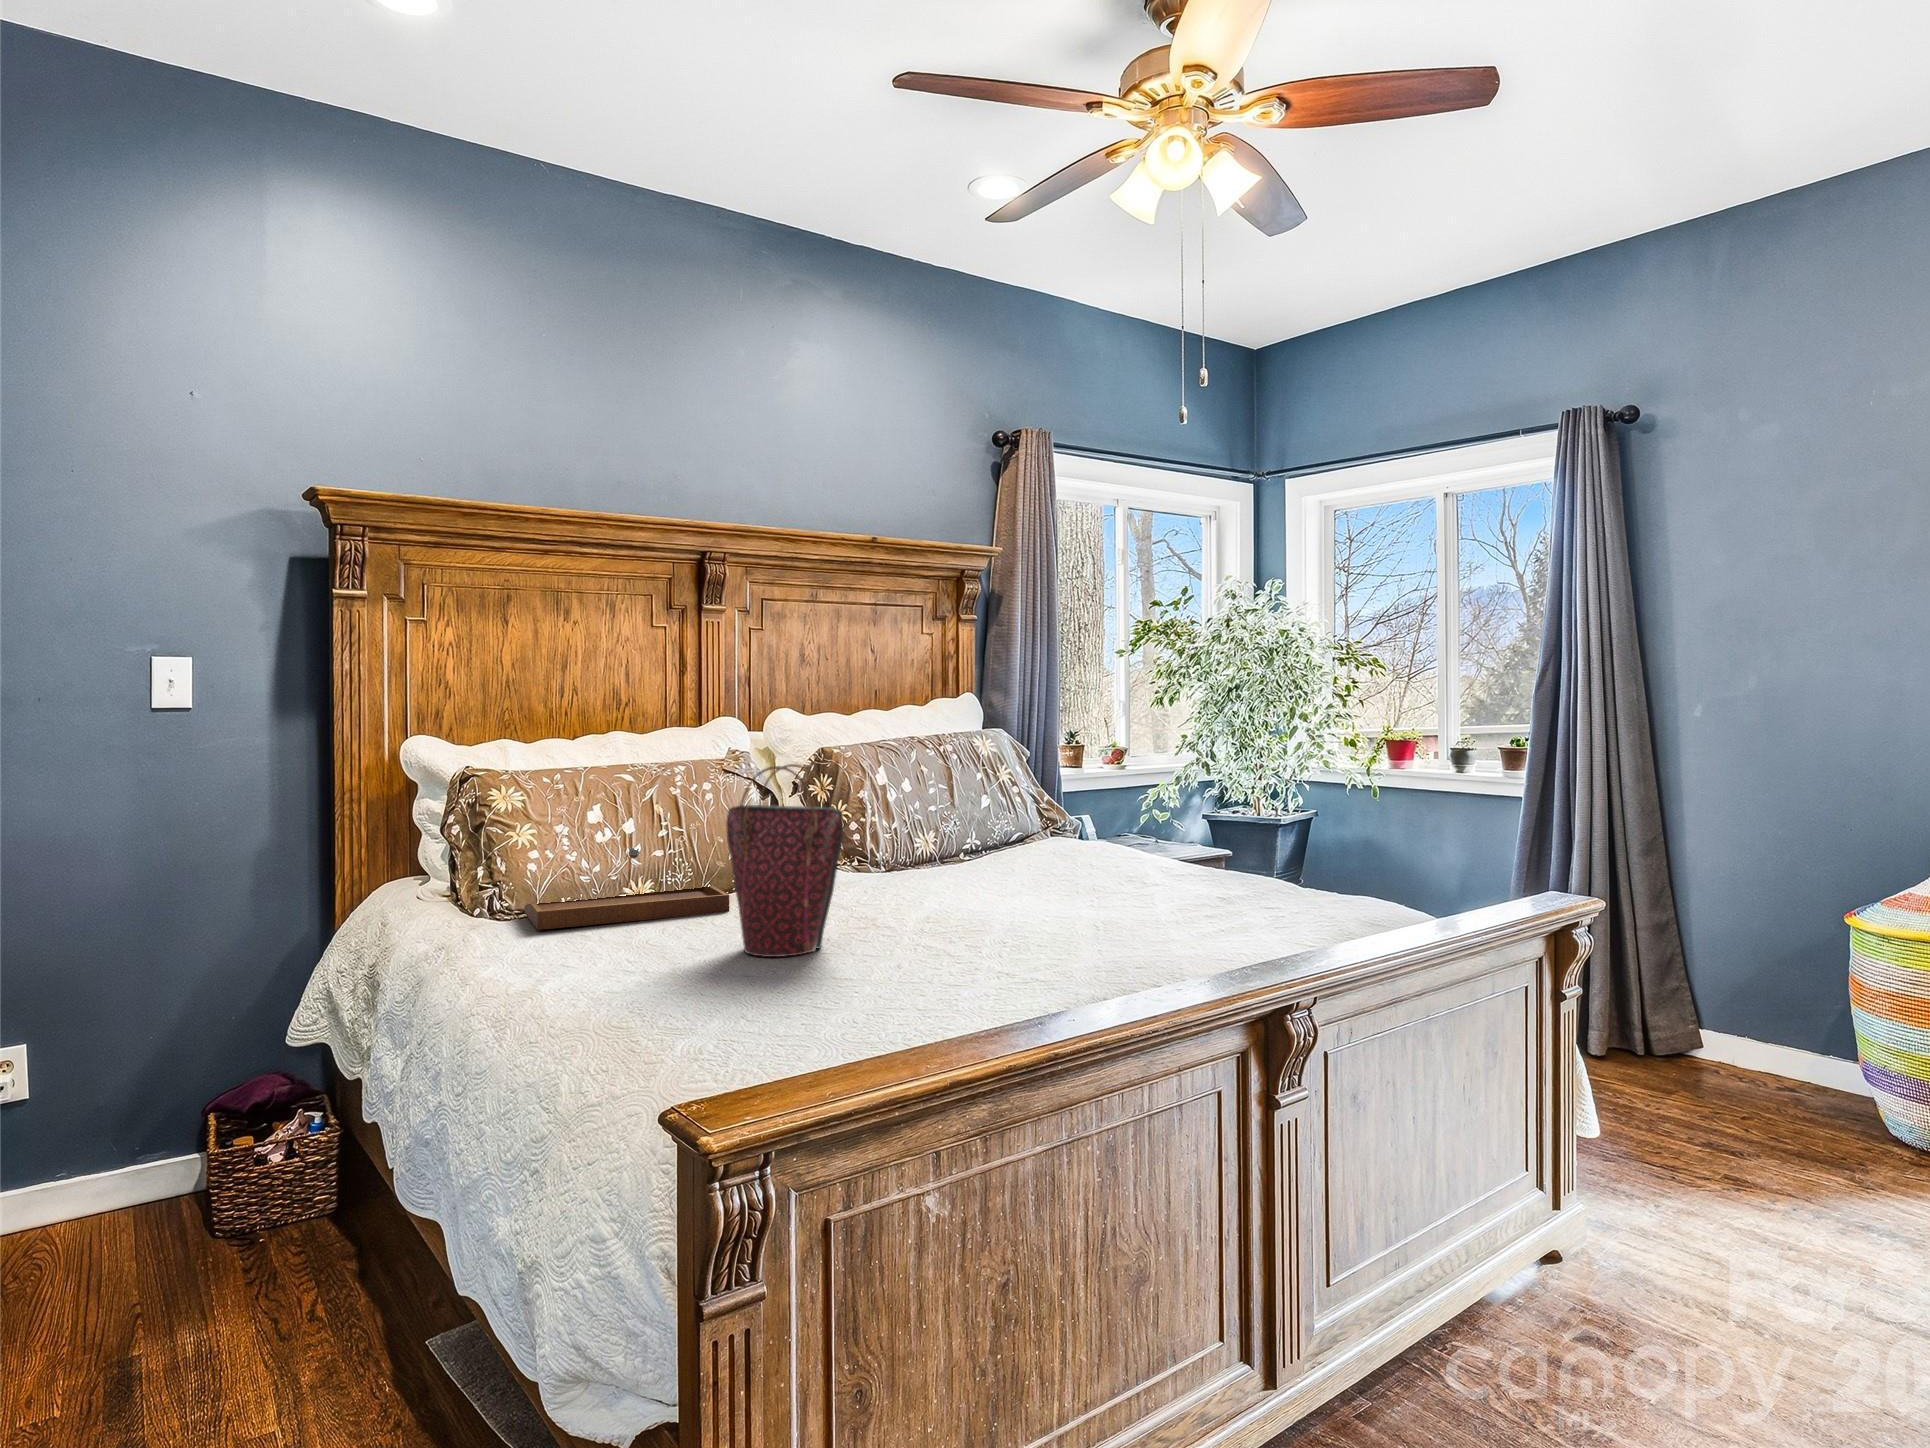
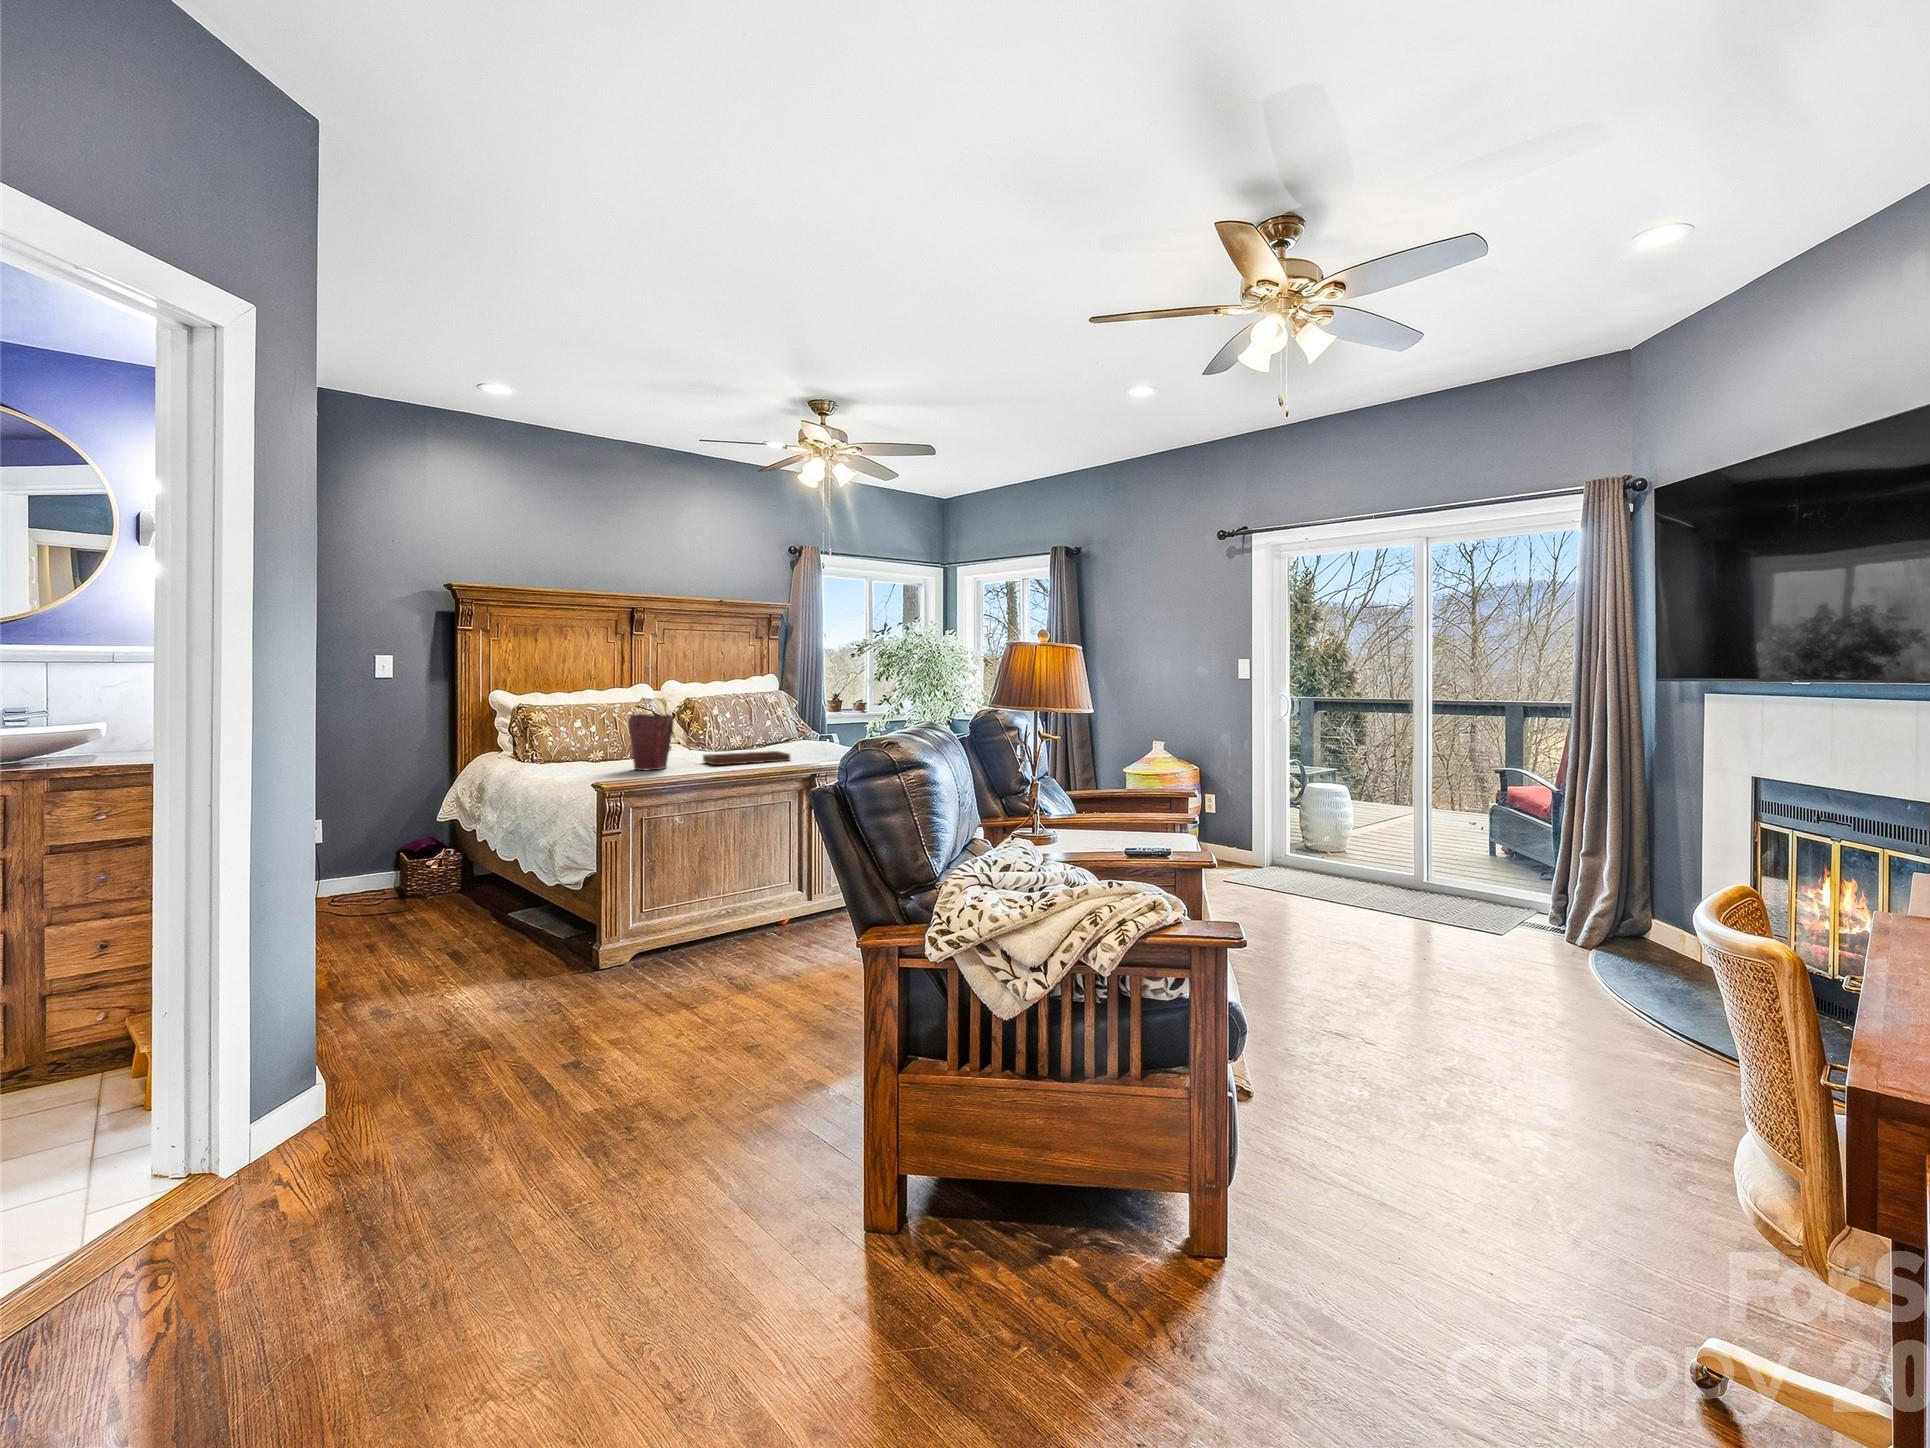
tray: present [525,848,729,930] -> present [703,735,790,765]

